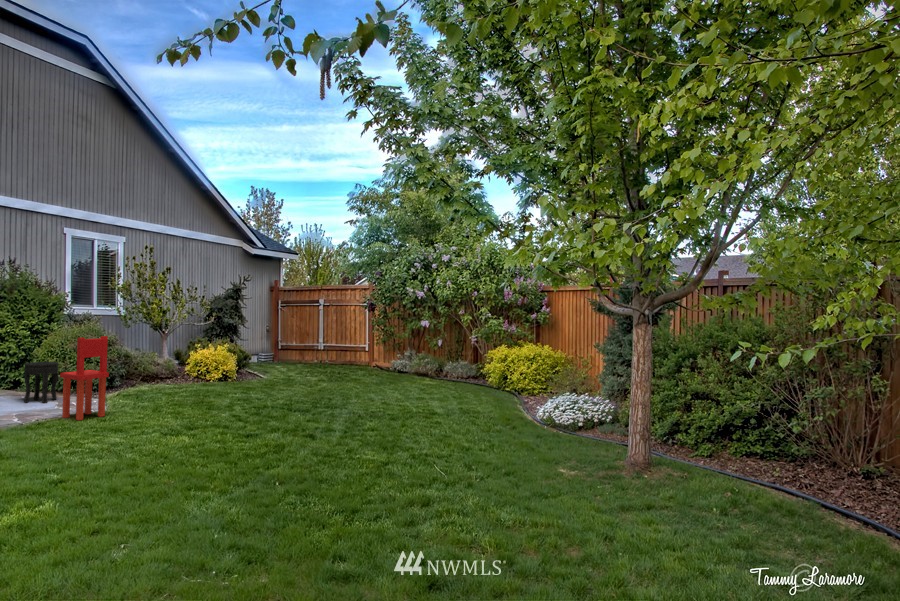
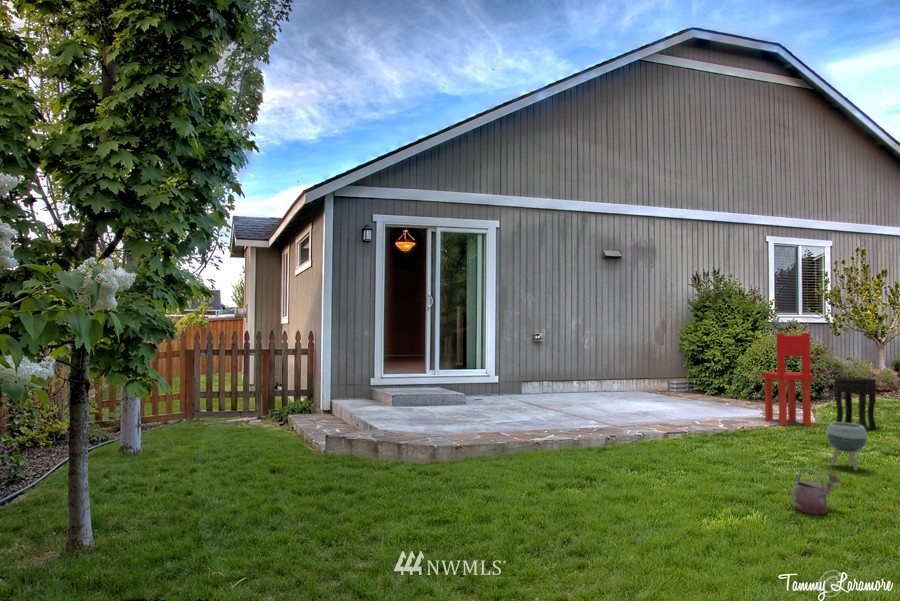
side table: present [24,362,59,403] -> present [834,377,877,430]
planter: none [121,418,152,456] -> present [826,422,867,470]
watering can: none [92,472,132,510] -> present [790,468,840,514]

